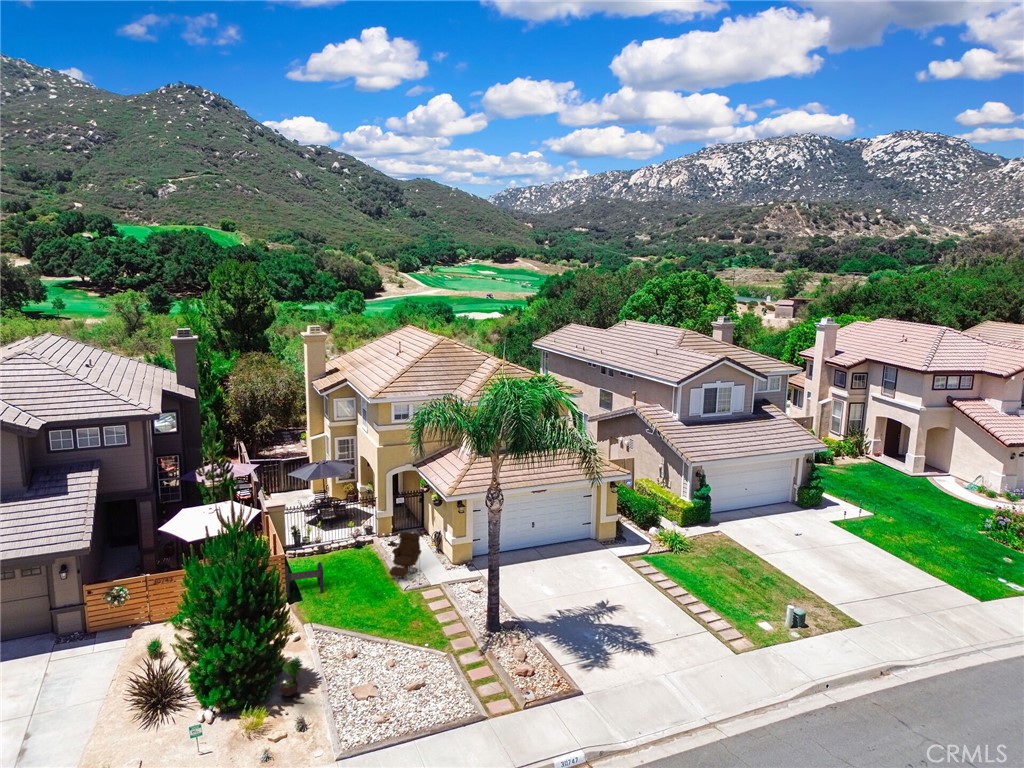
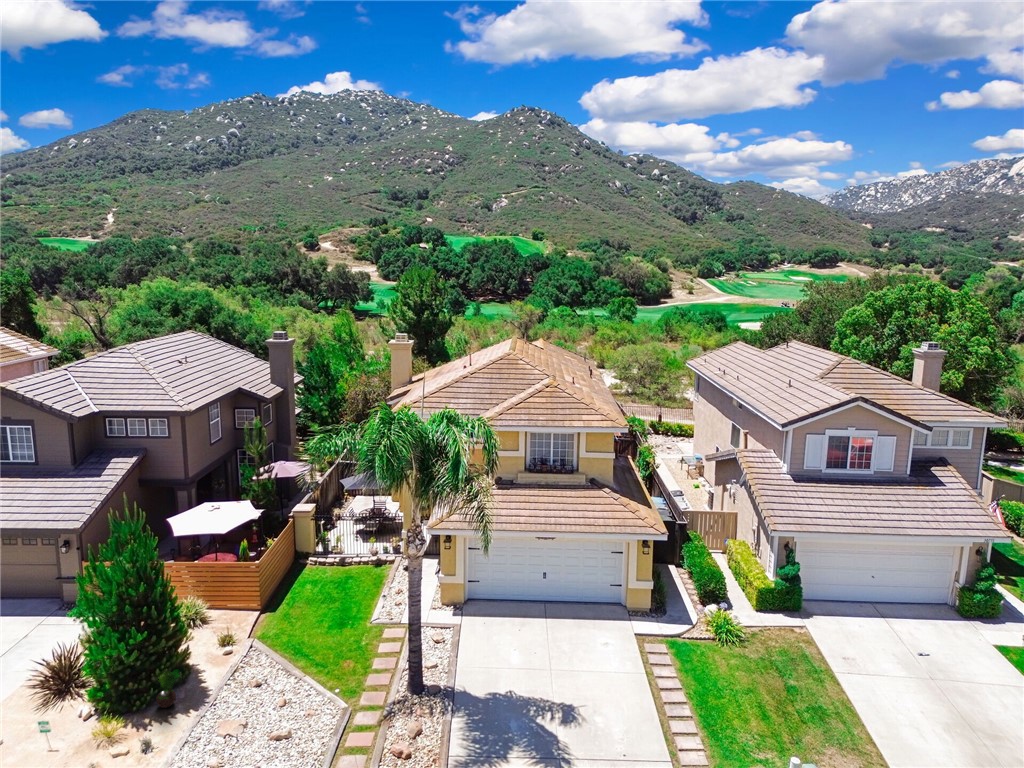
lounge chair: present [390,532,421,580] -> none [369,559,411,611]
bench: present [285,562,324,598] -> none [265,574,307,607]

